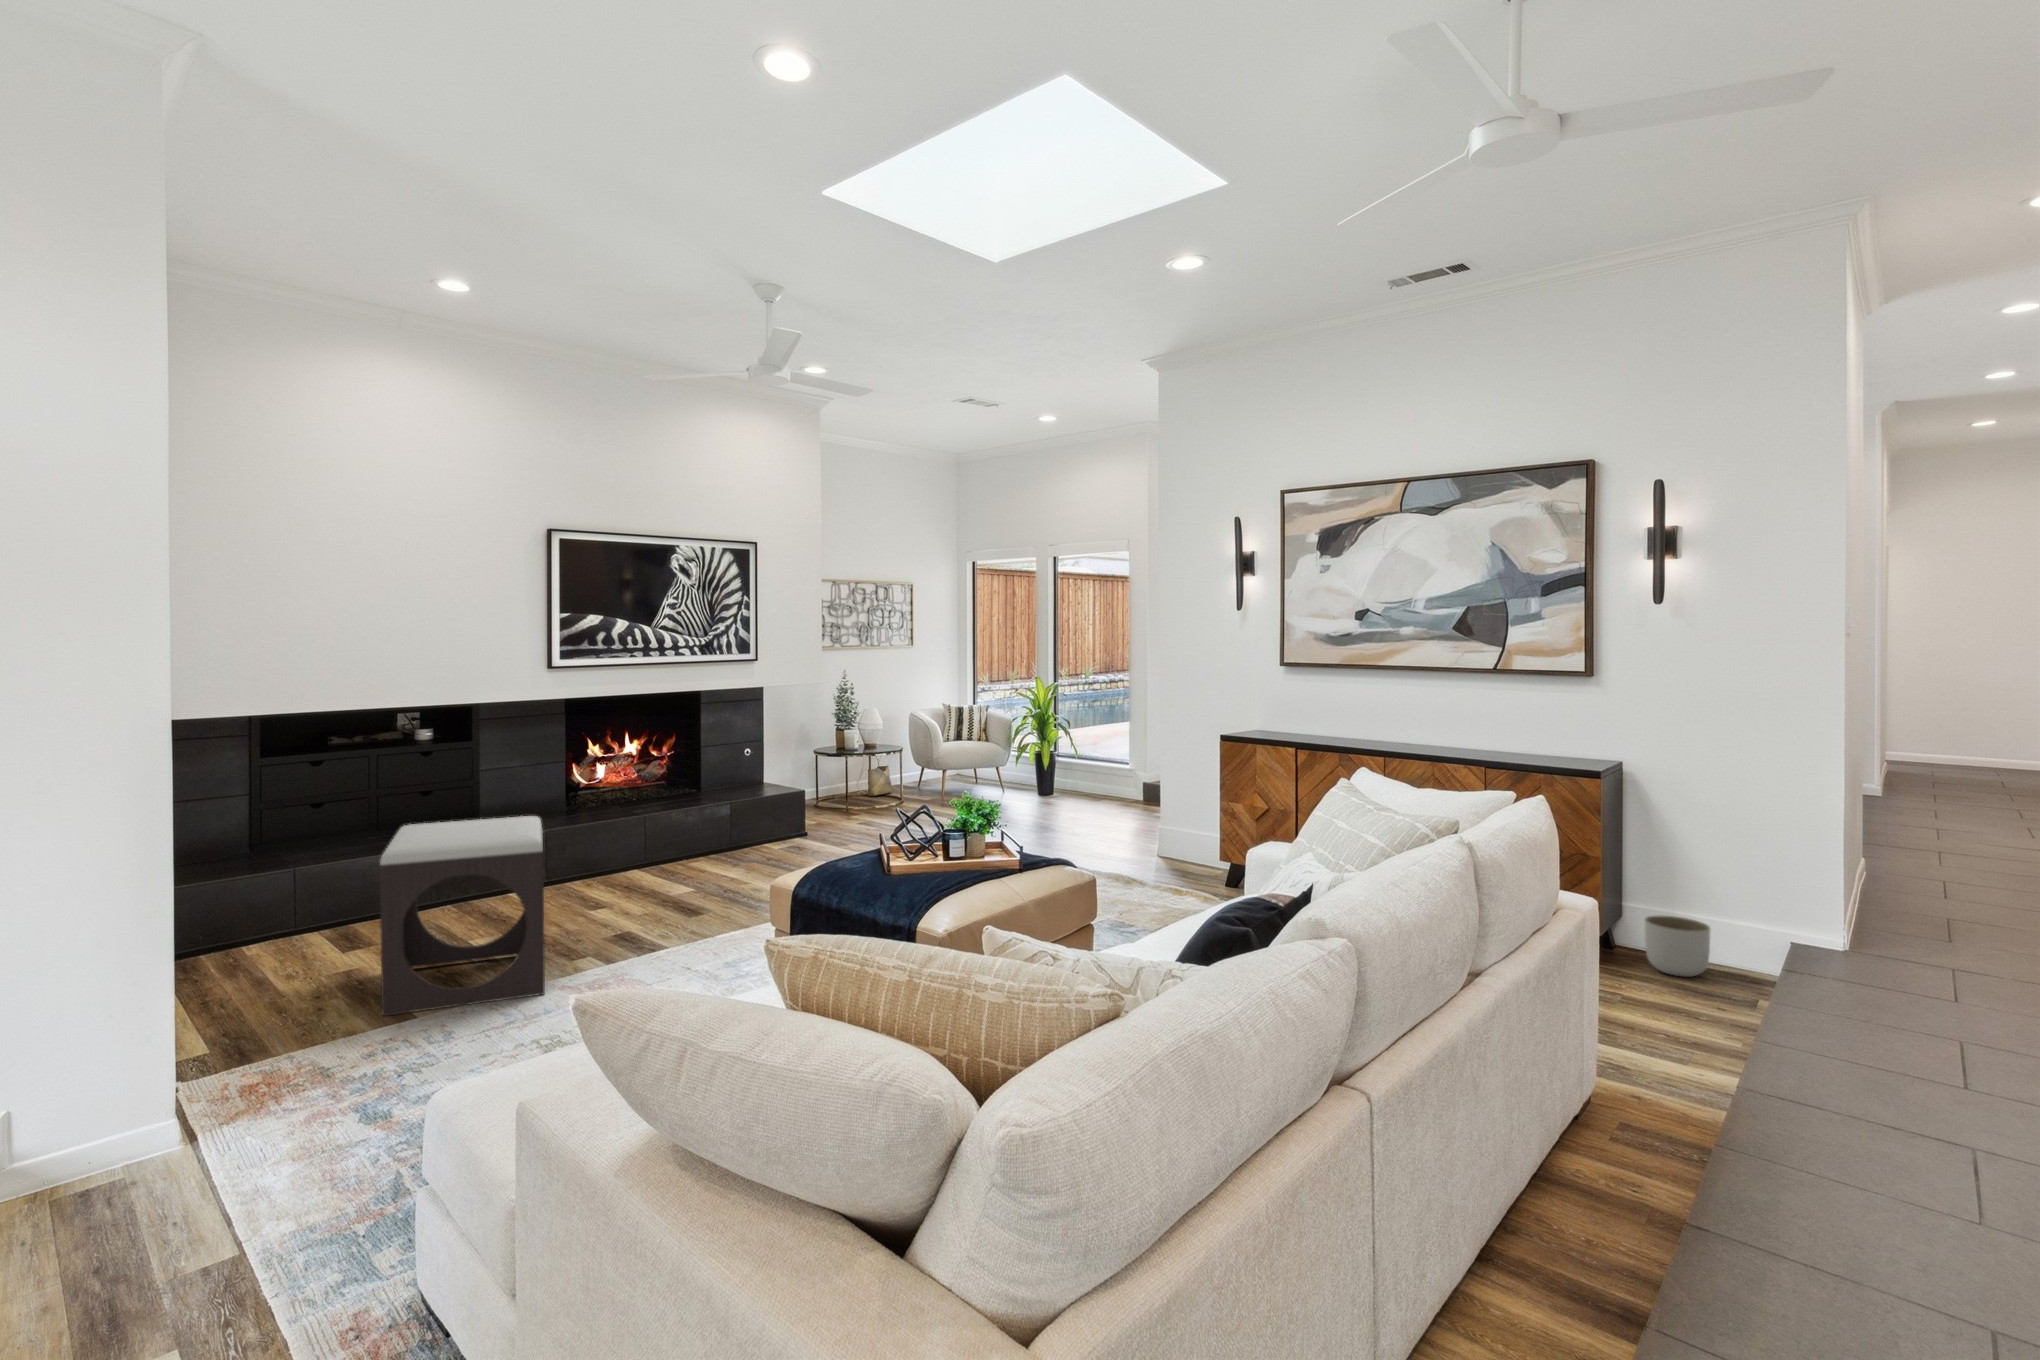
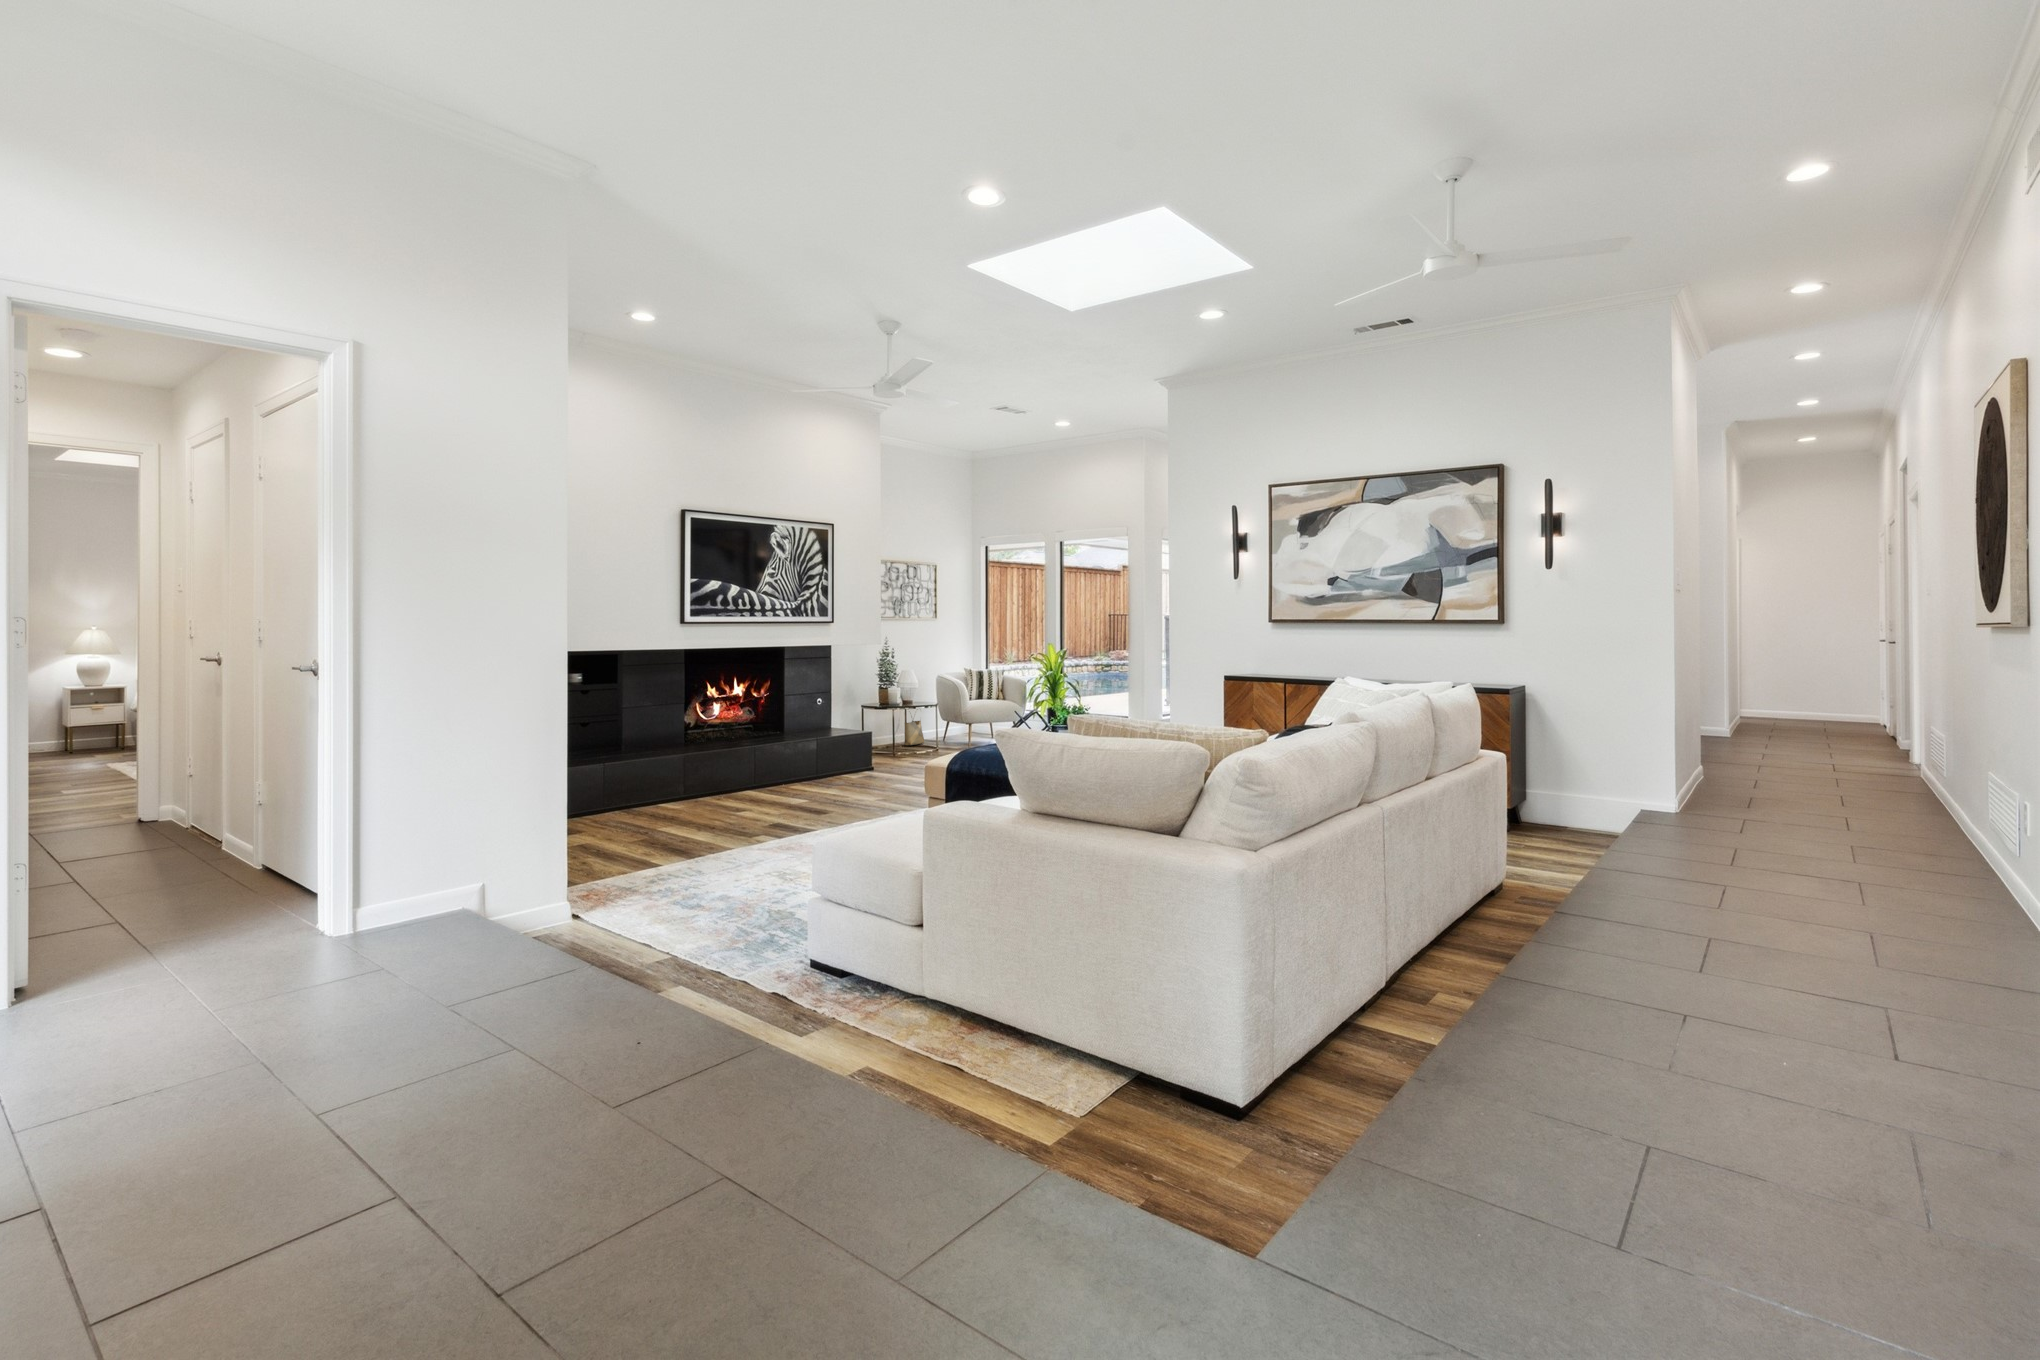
footstool: present [380,816,545,1016] -> none [625,724,753,860]
planter: present [1644,915,1710,977] -> none [1536,791,1581,830]

